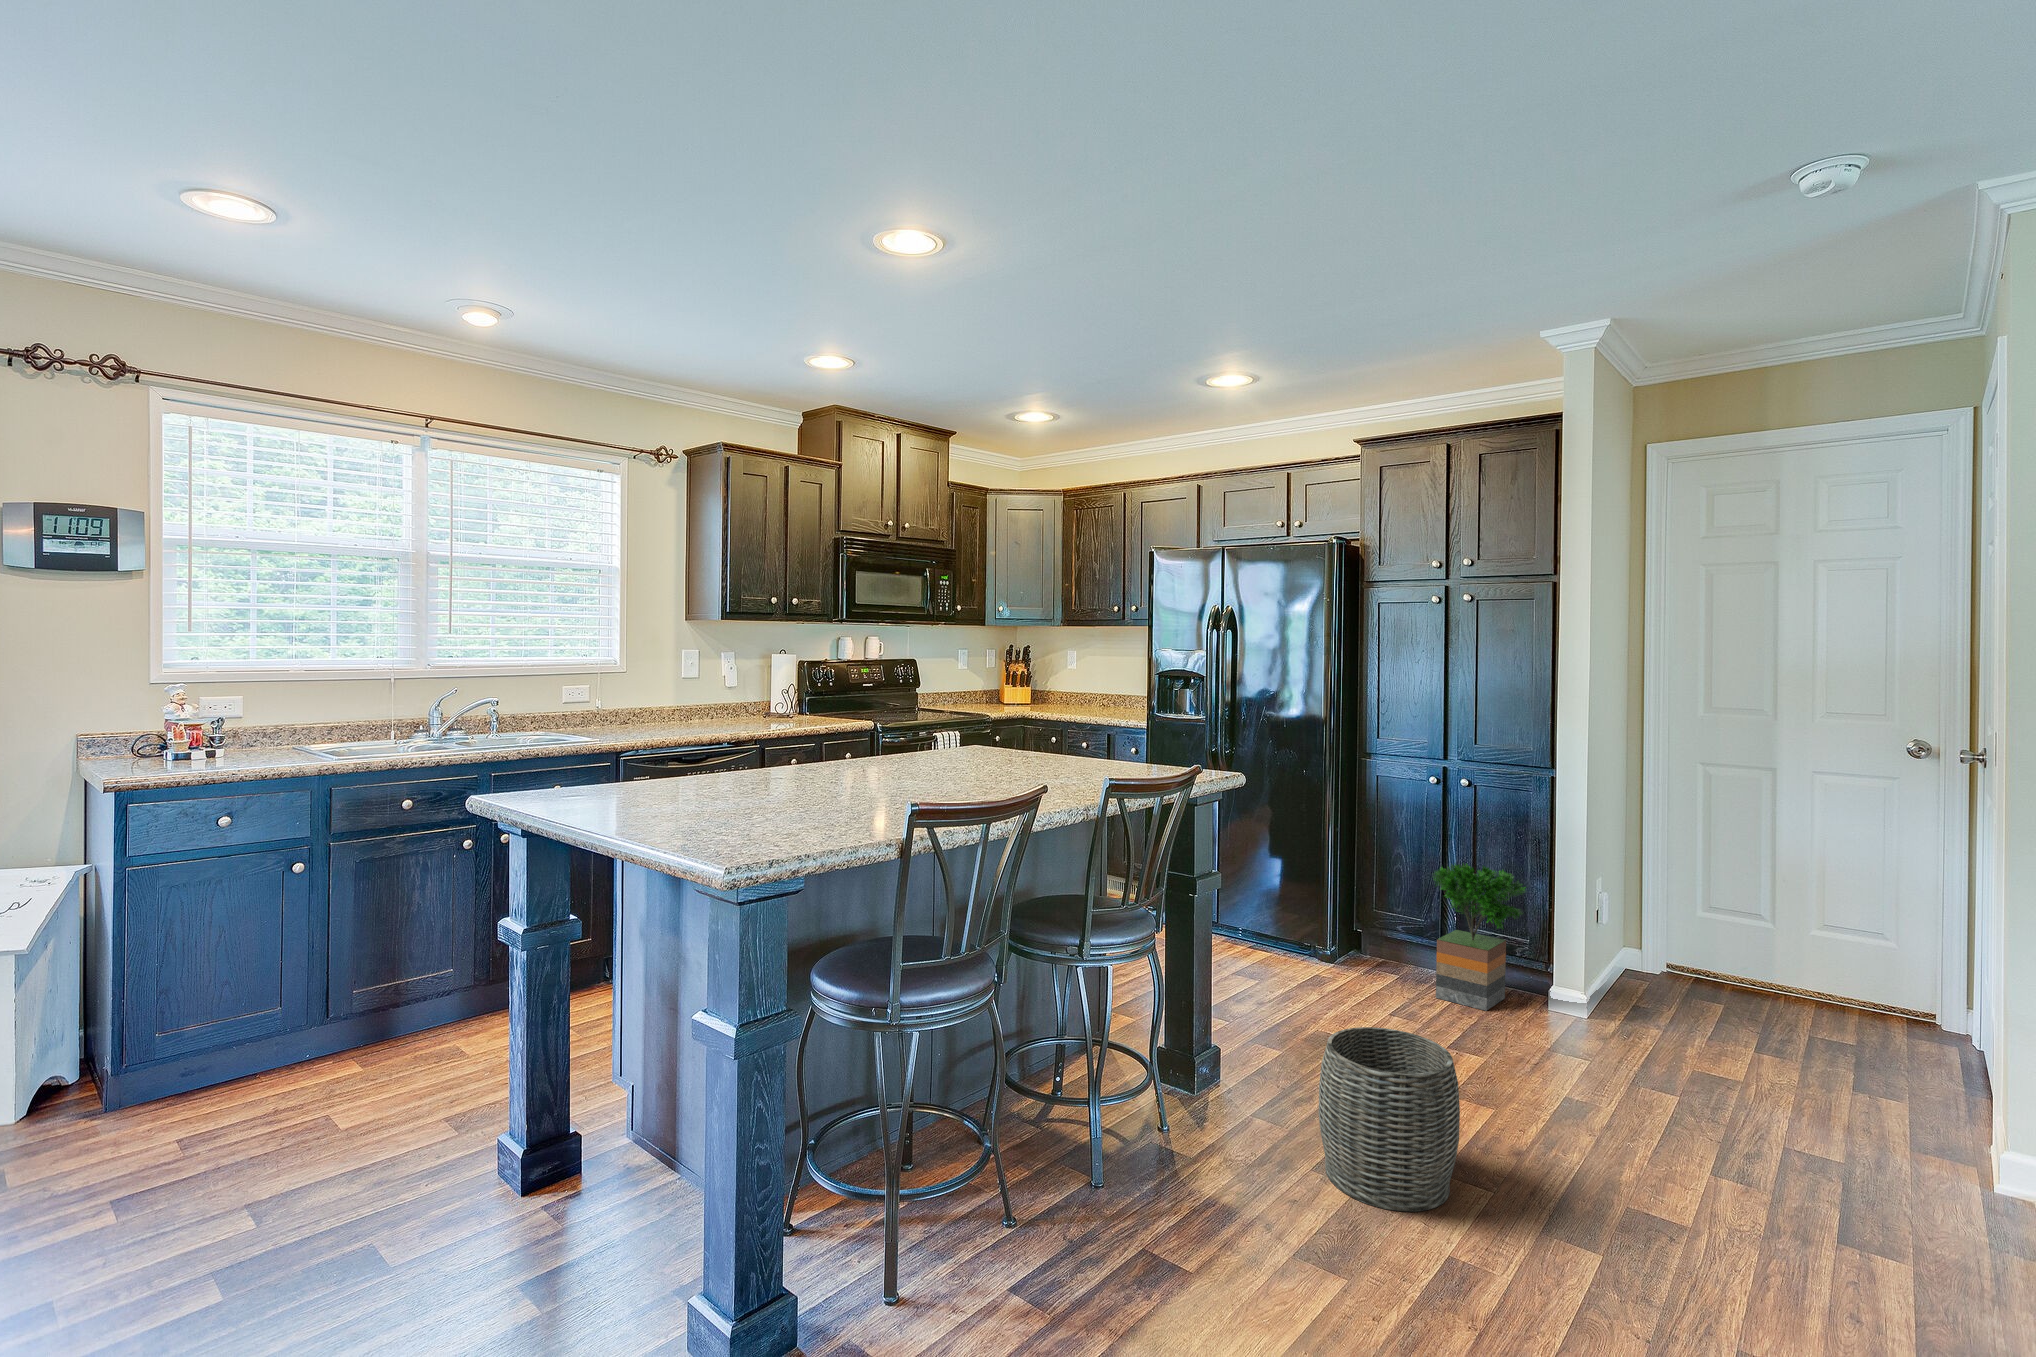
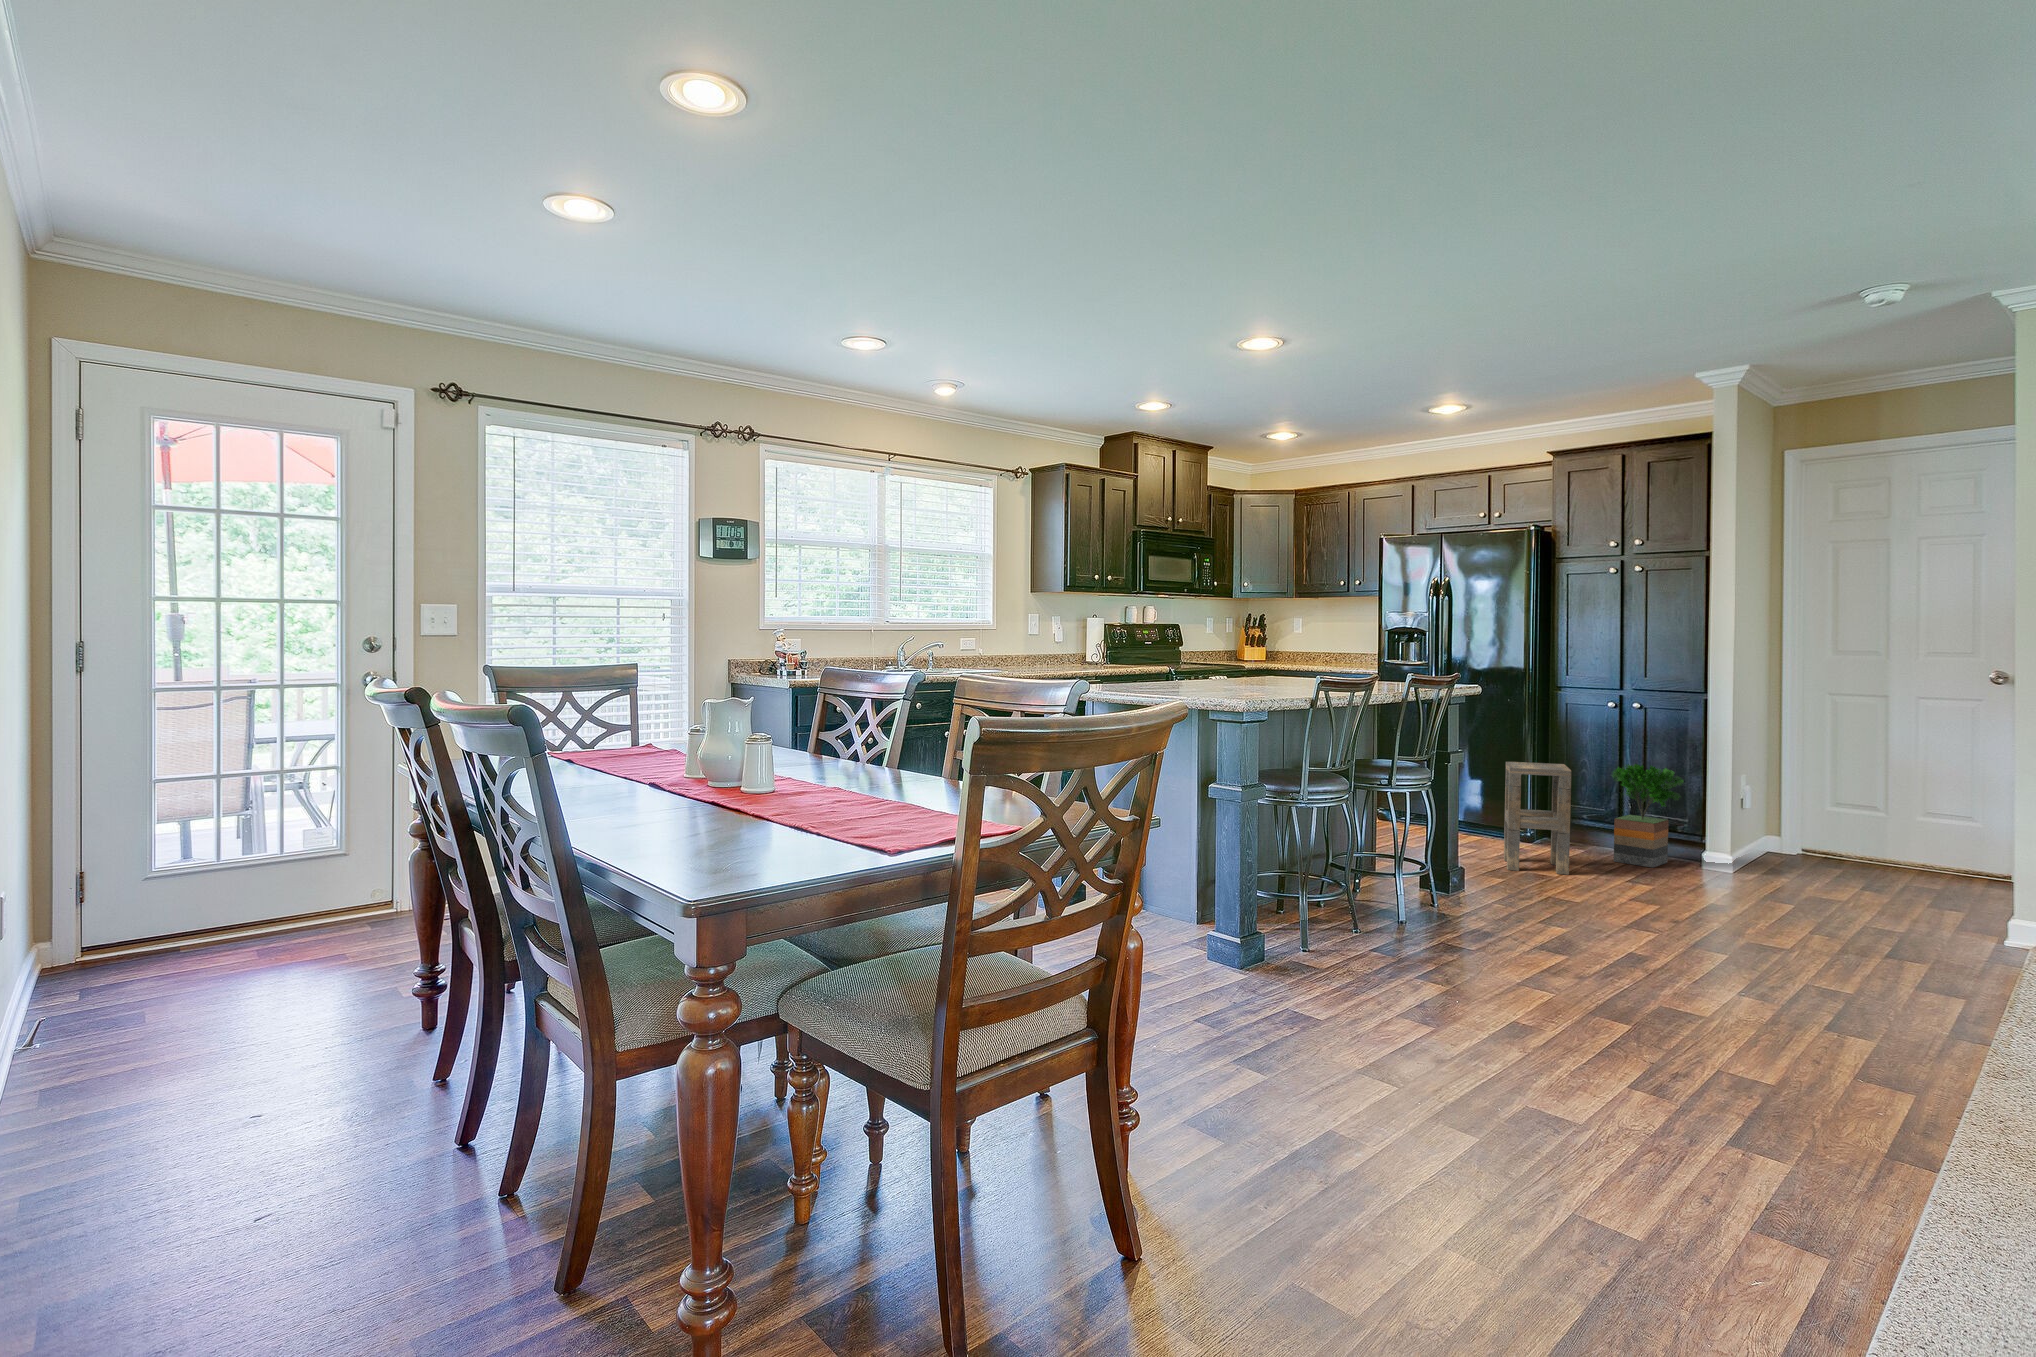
side table: none [1292,864,1377,1033] -> present [1504,762,1571,875]
woven basket: present [1319,1027,1460,1211] -> none [1542,839,1635,936]

